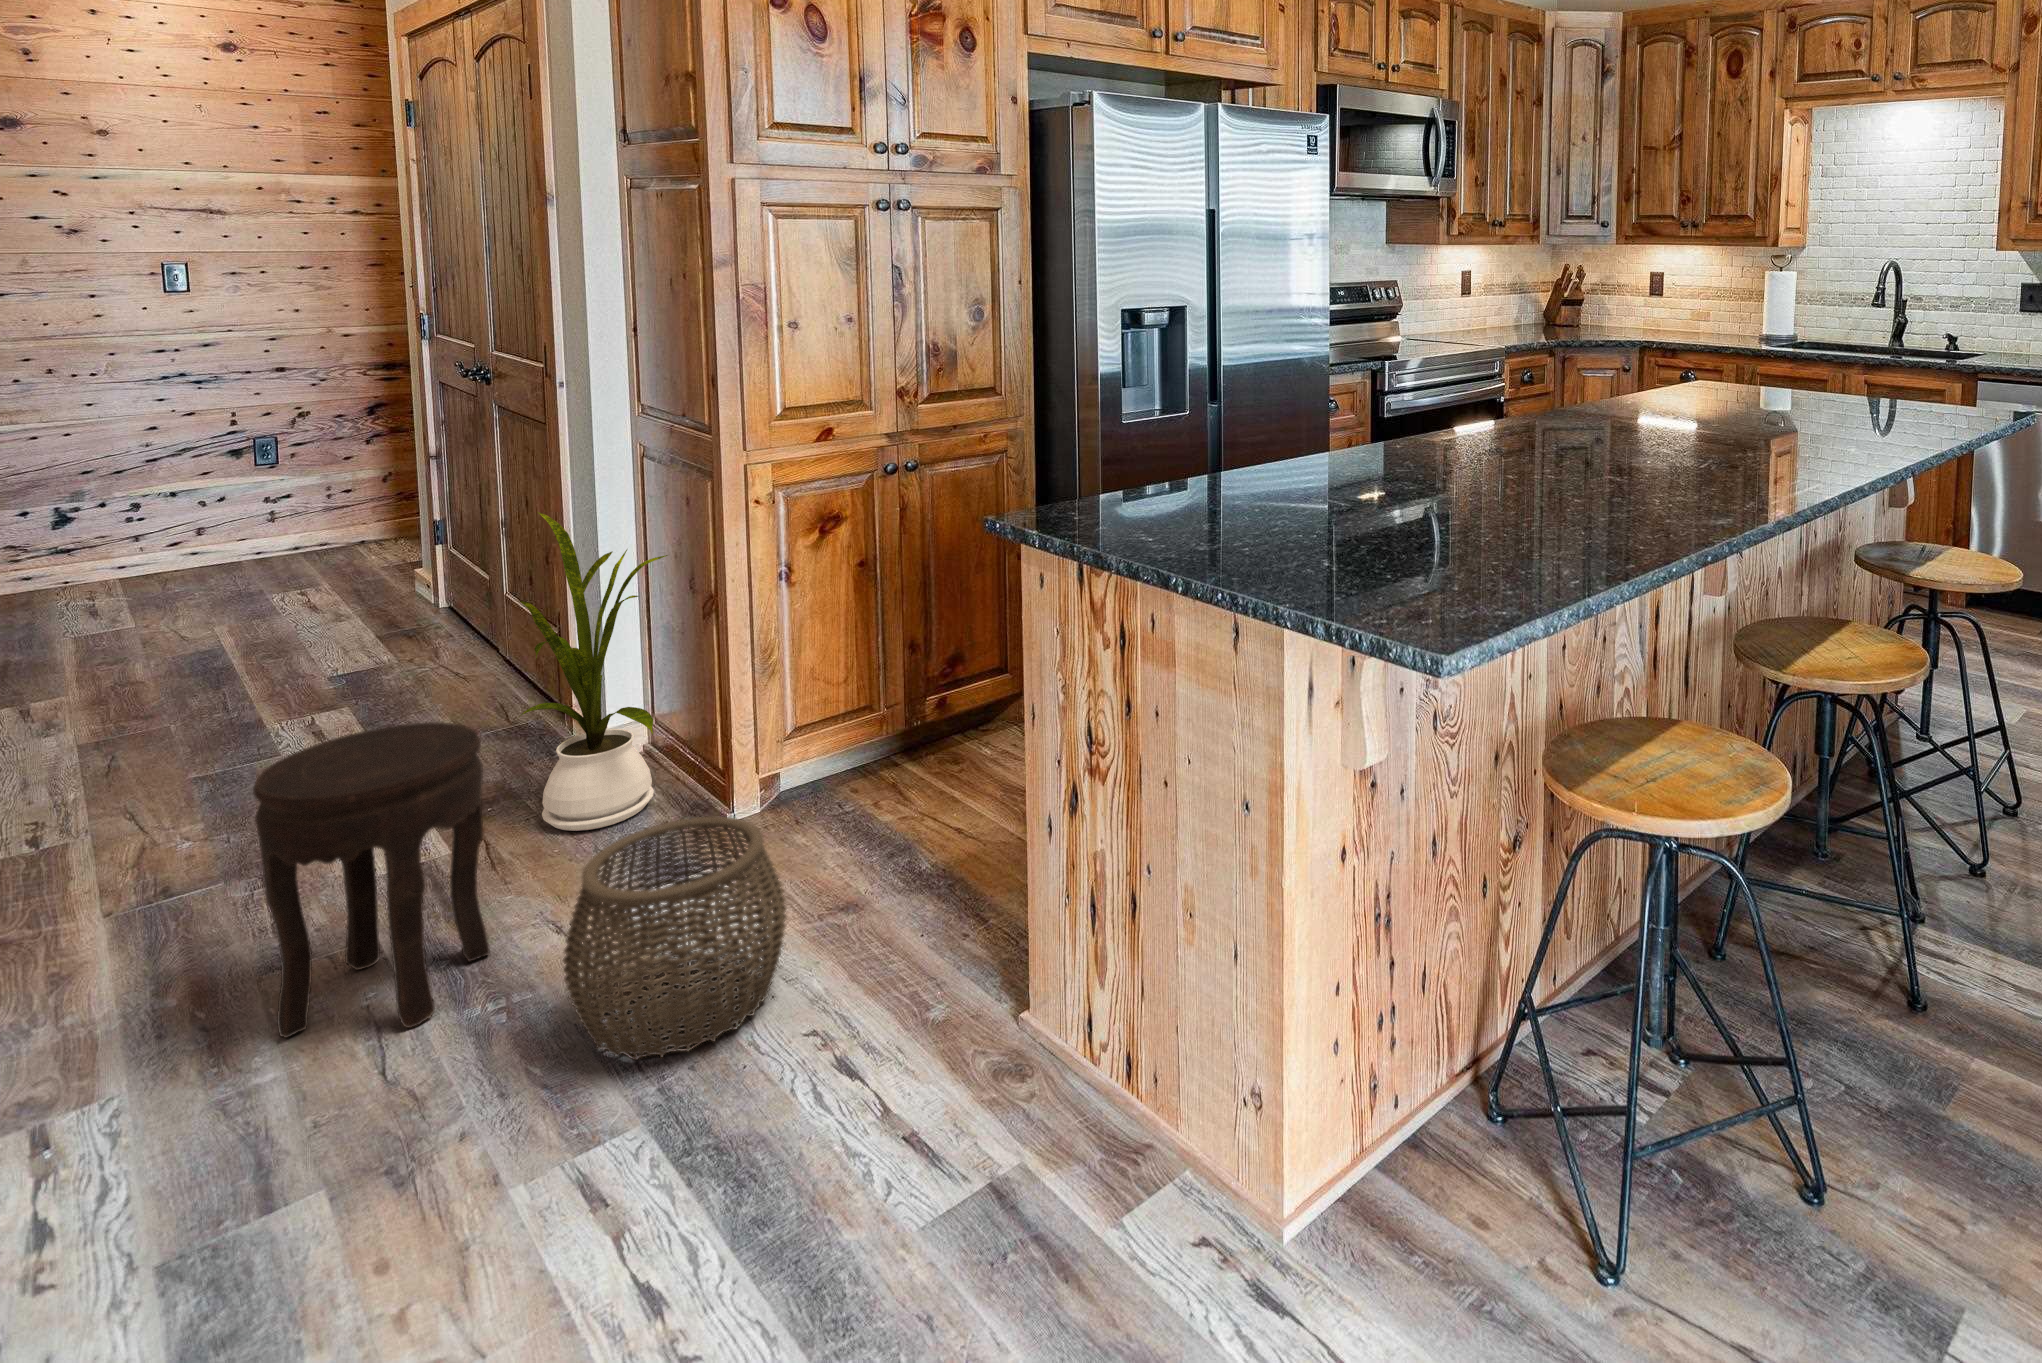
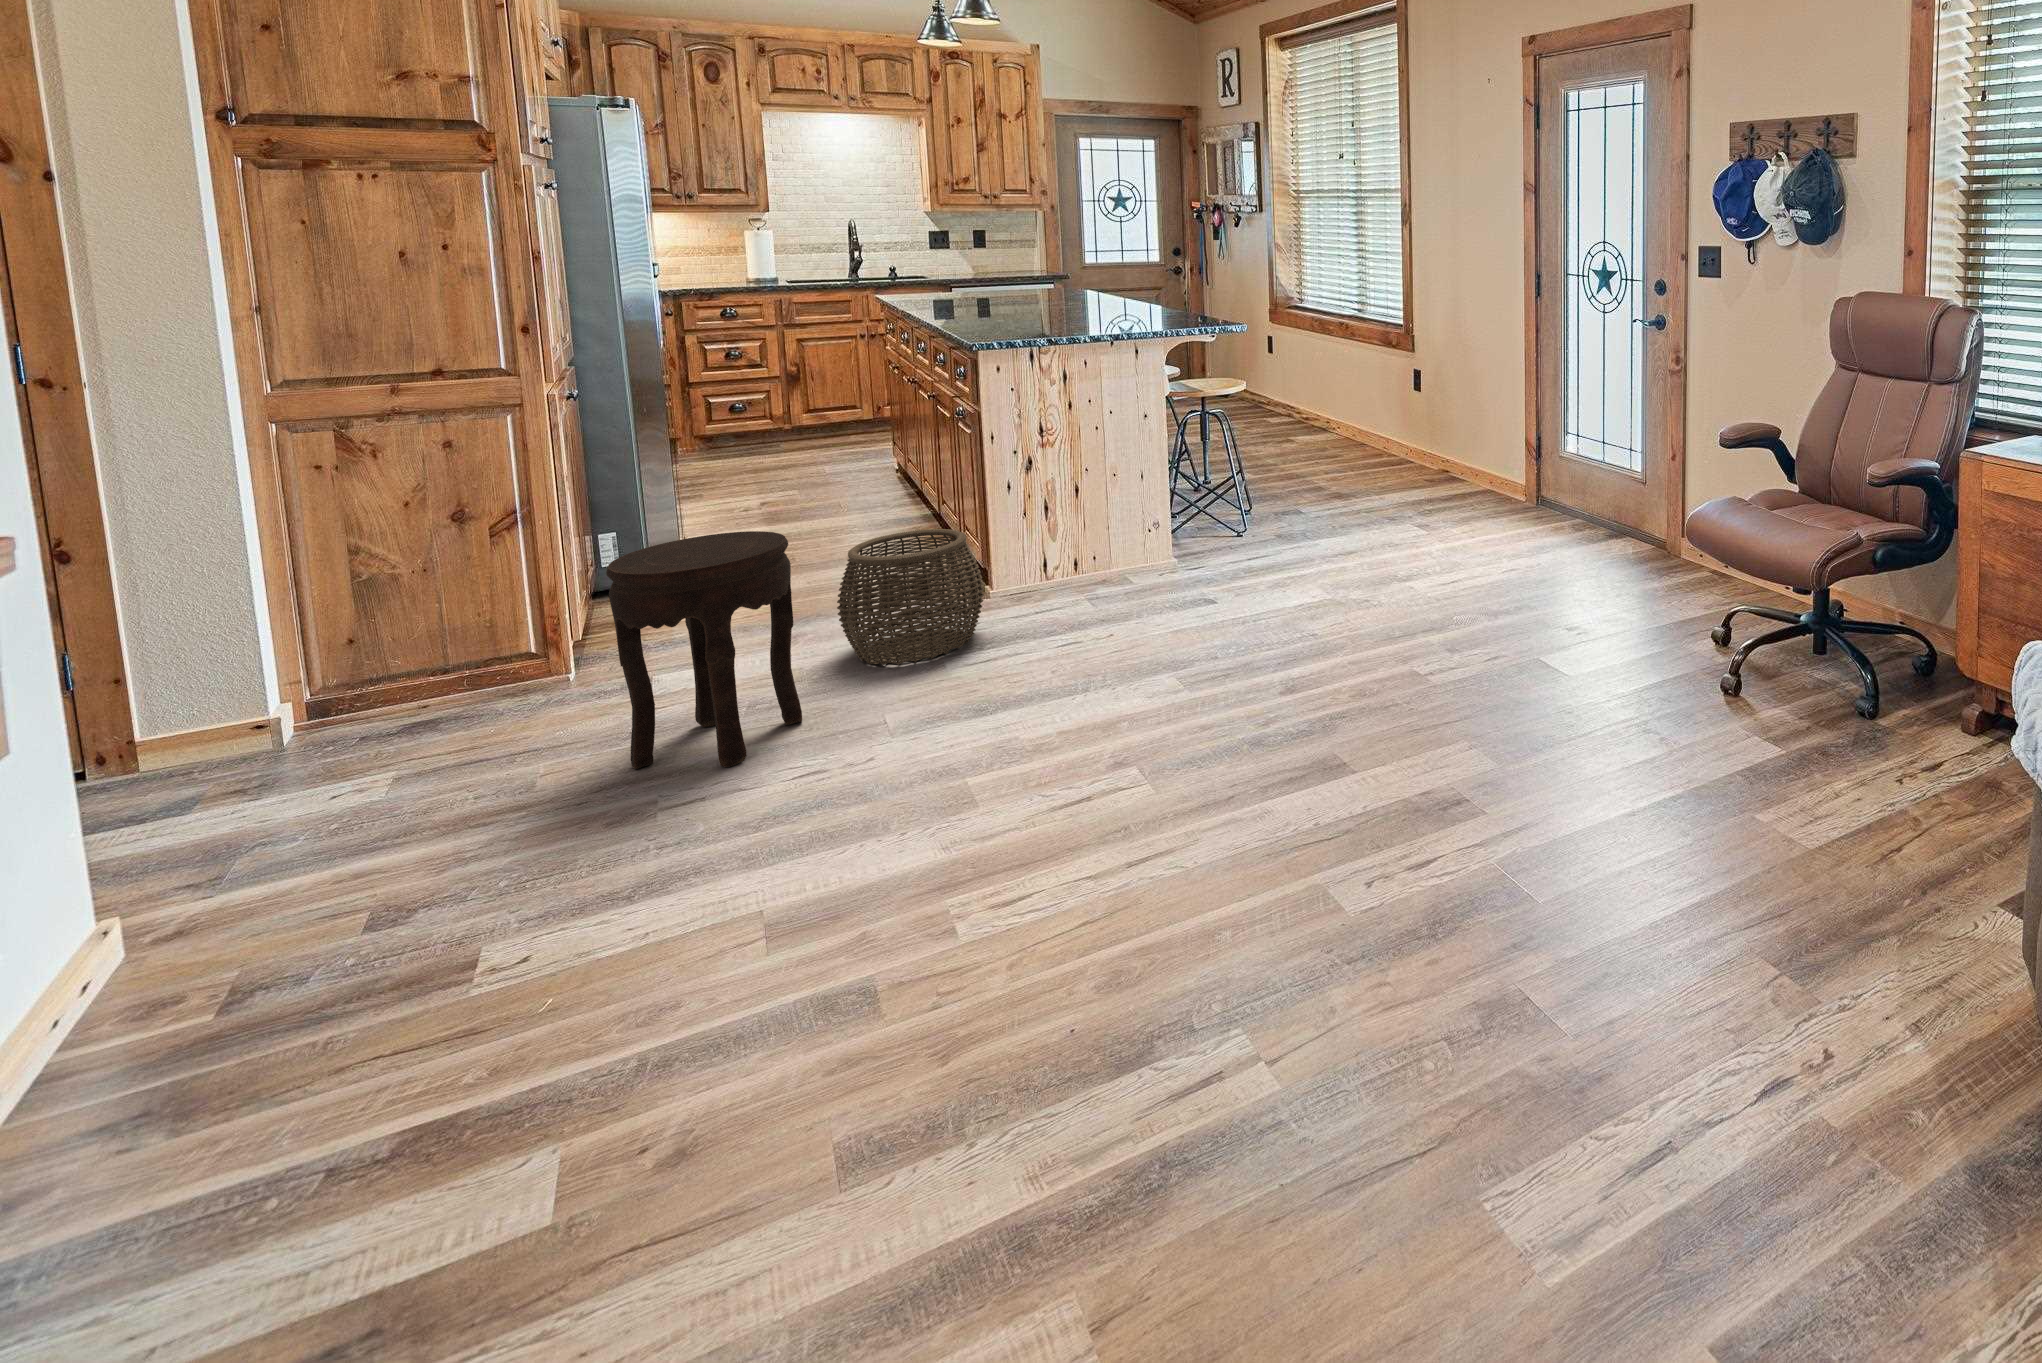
house plant: present [520,512,668,831] -> none [229,463,553,755]

